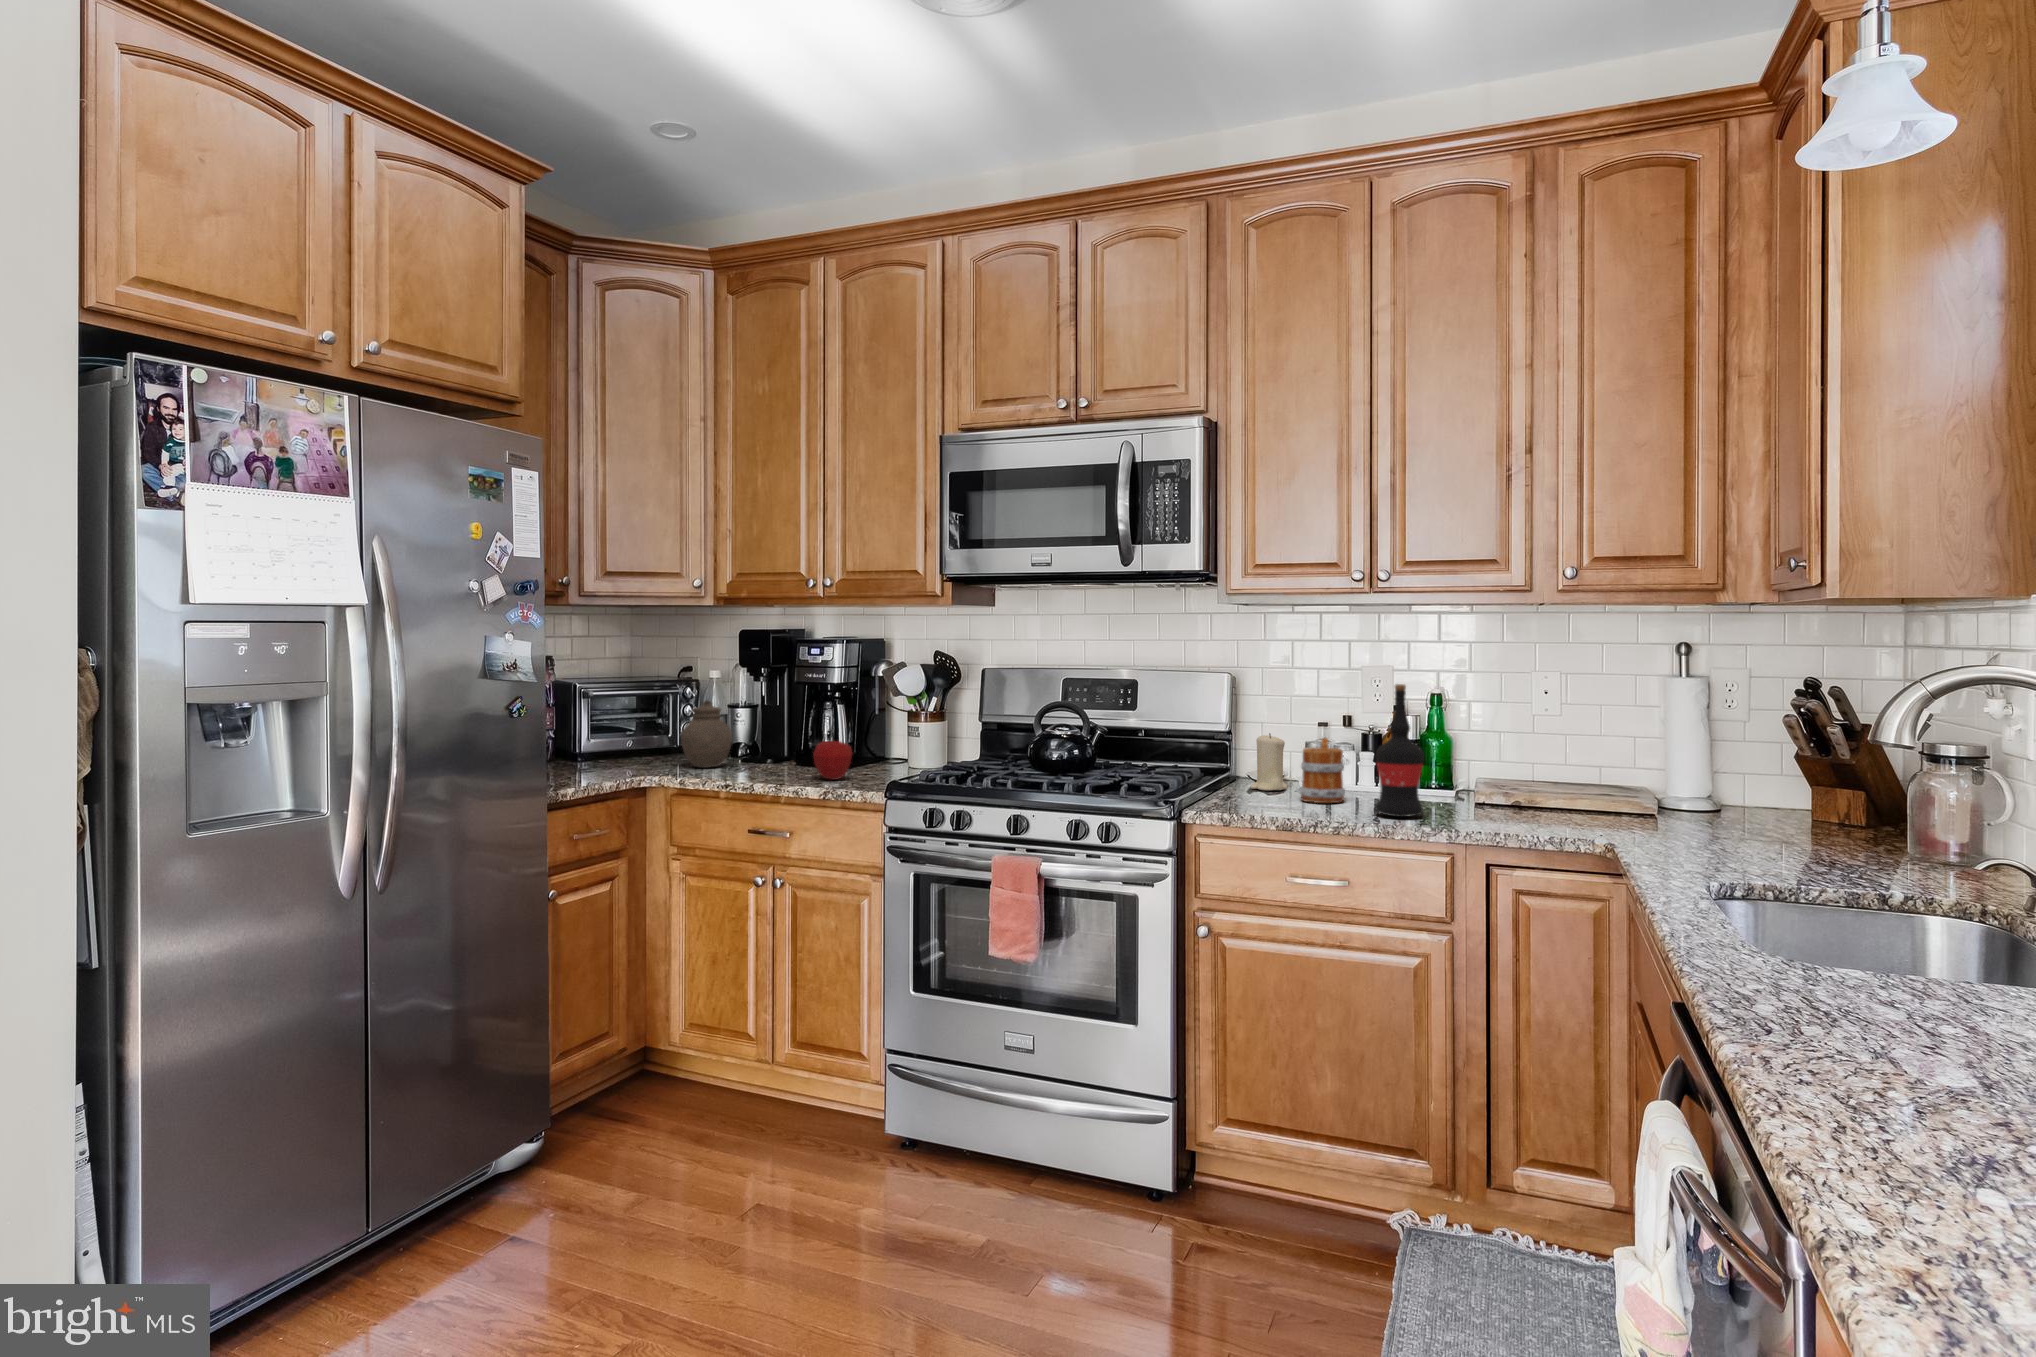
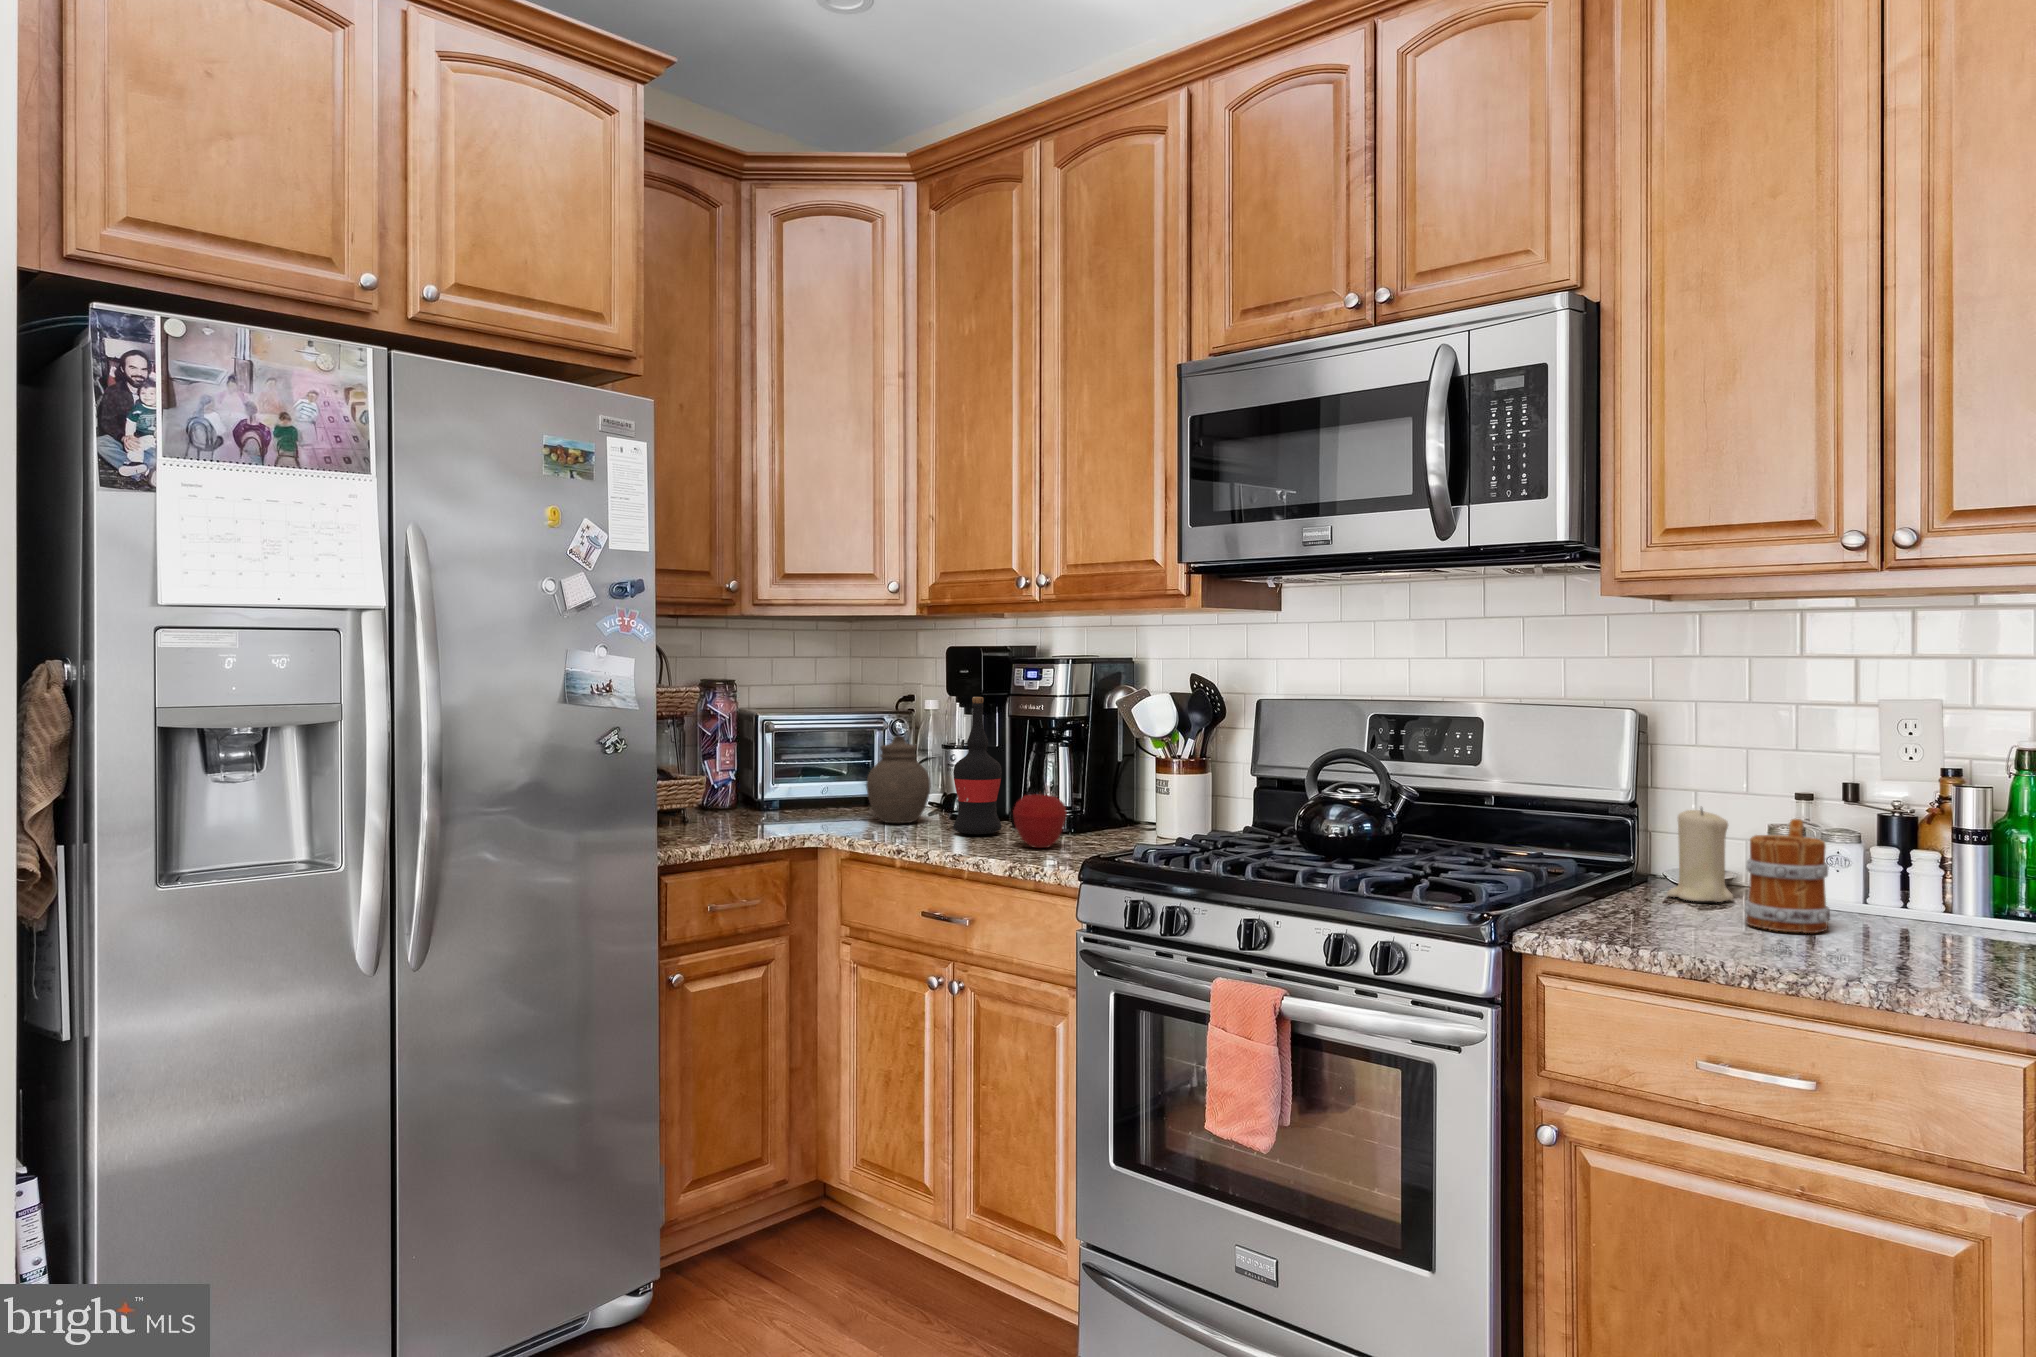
wine bottle: present [1375,684,1424,817] -> present [953,697,1002,834]

